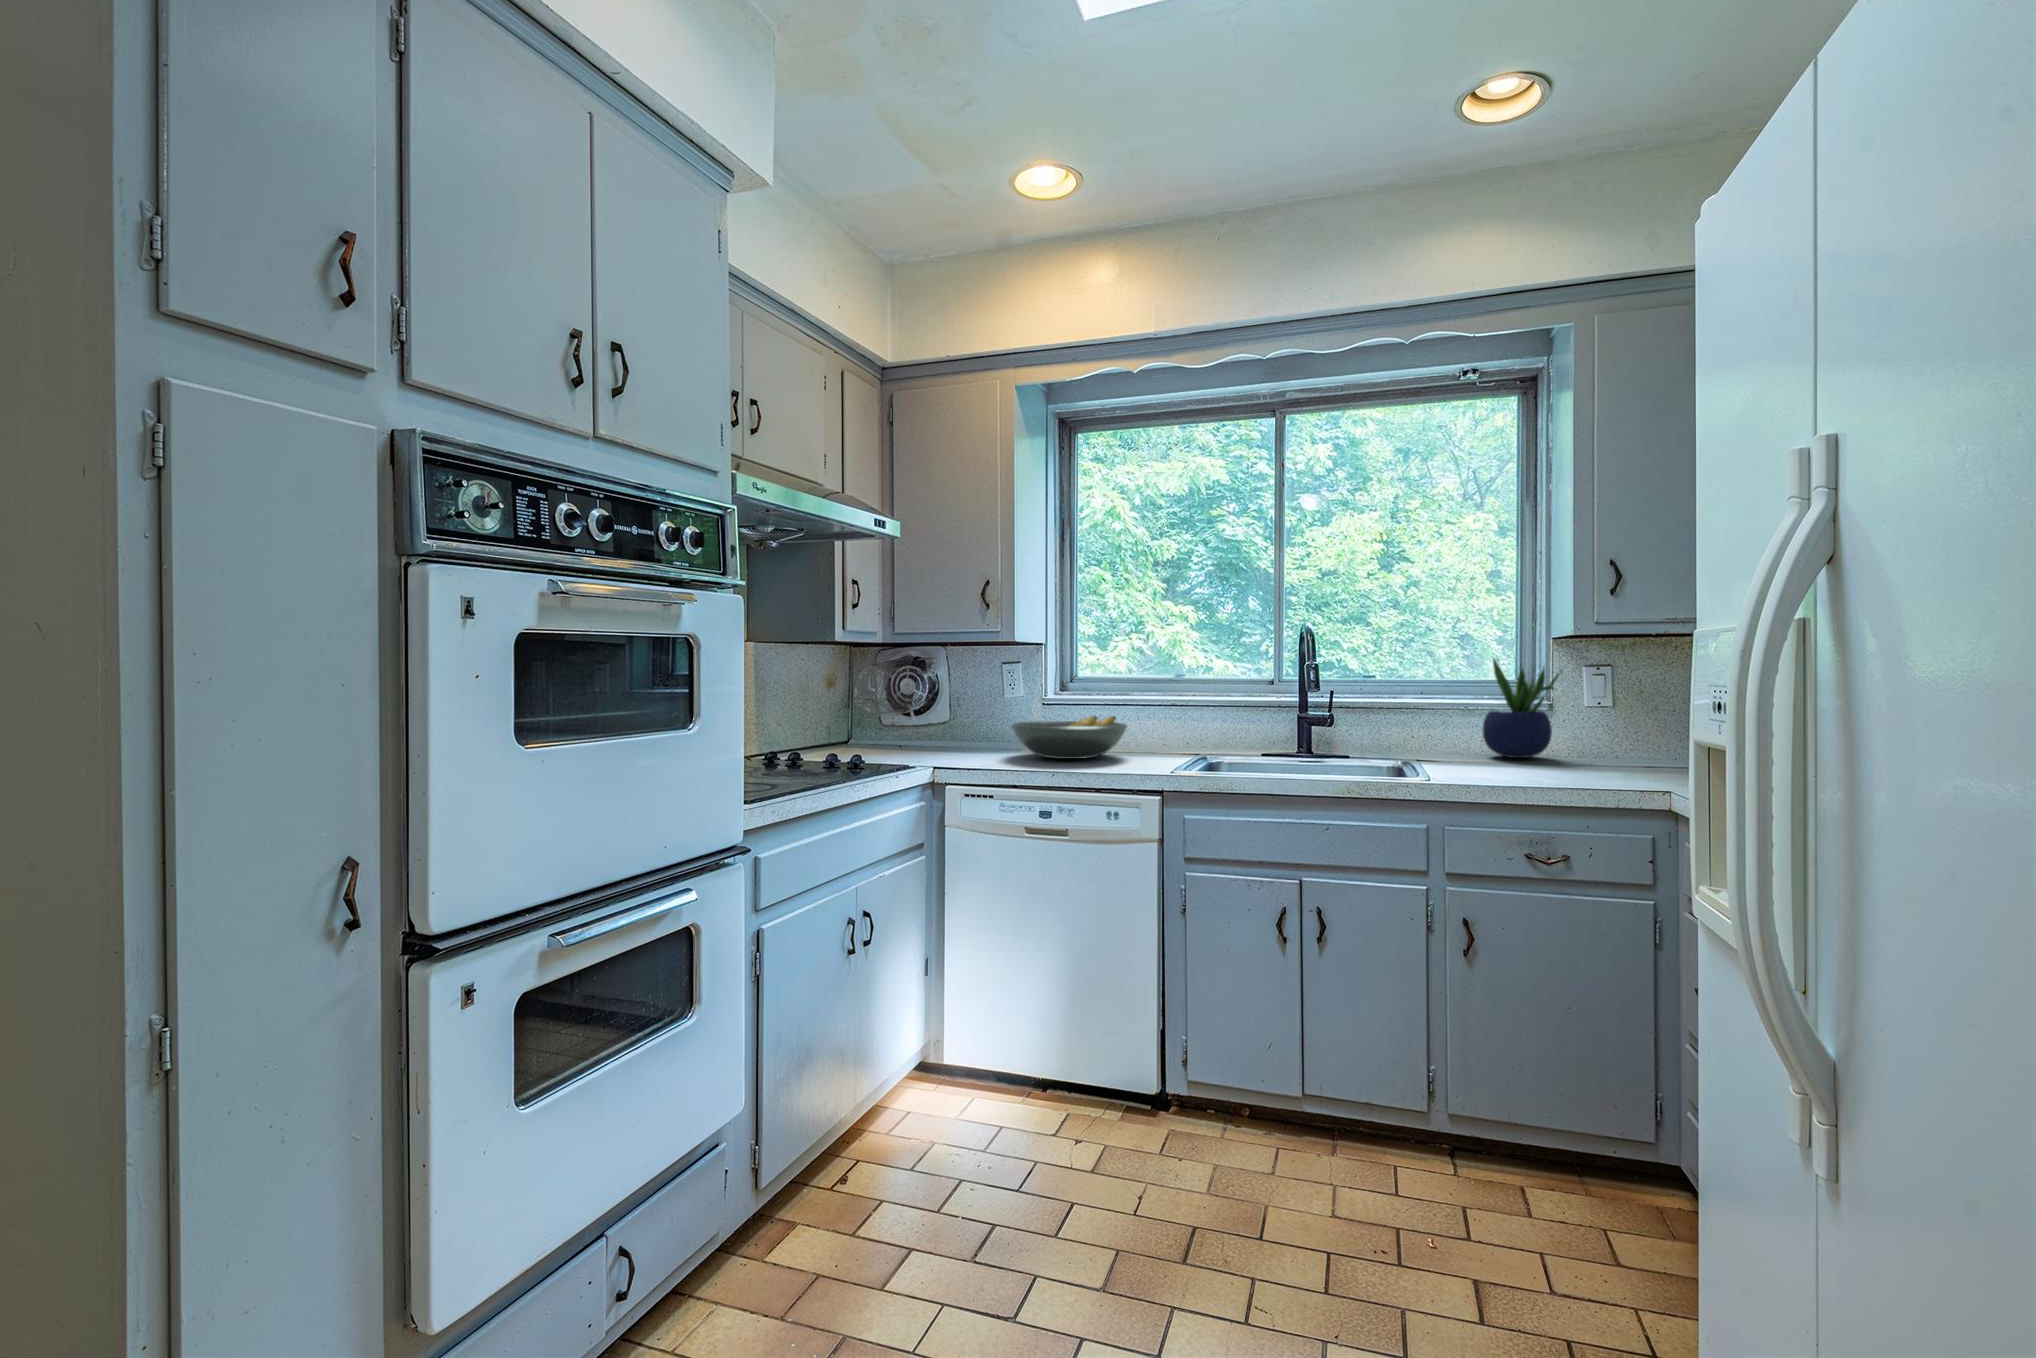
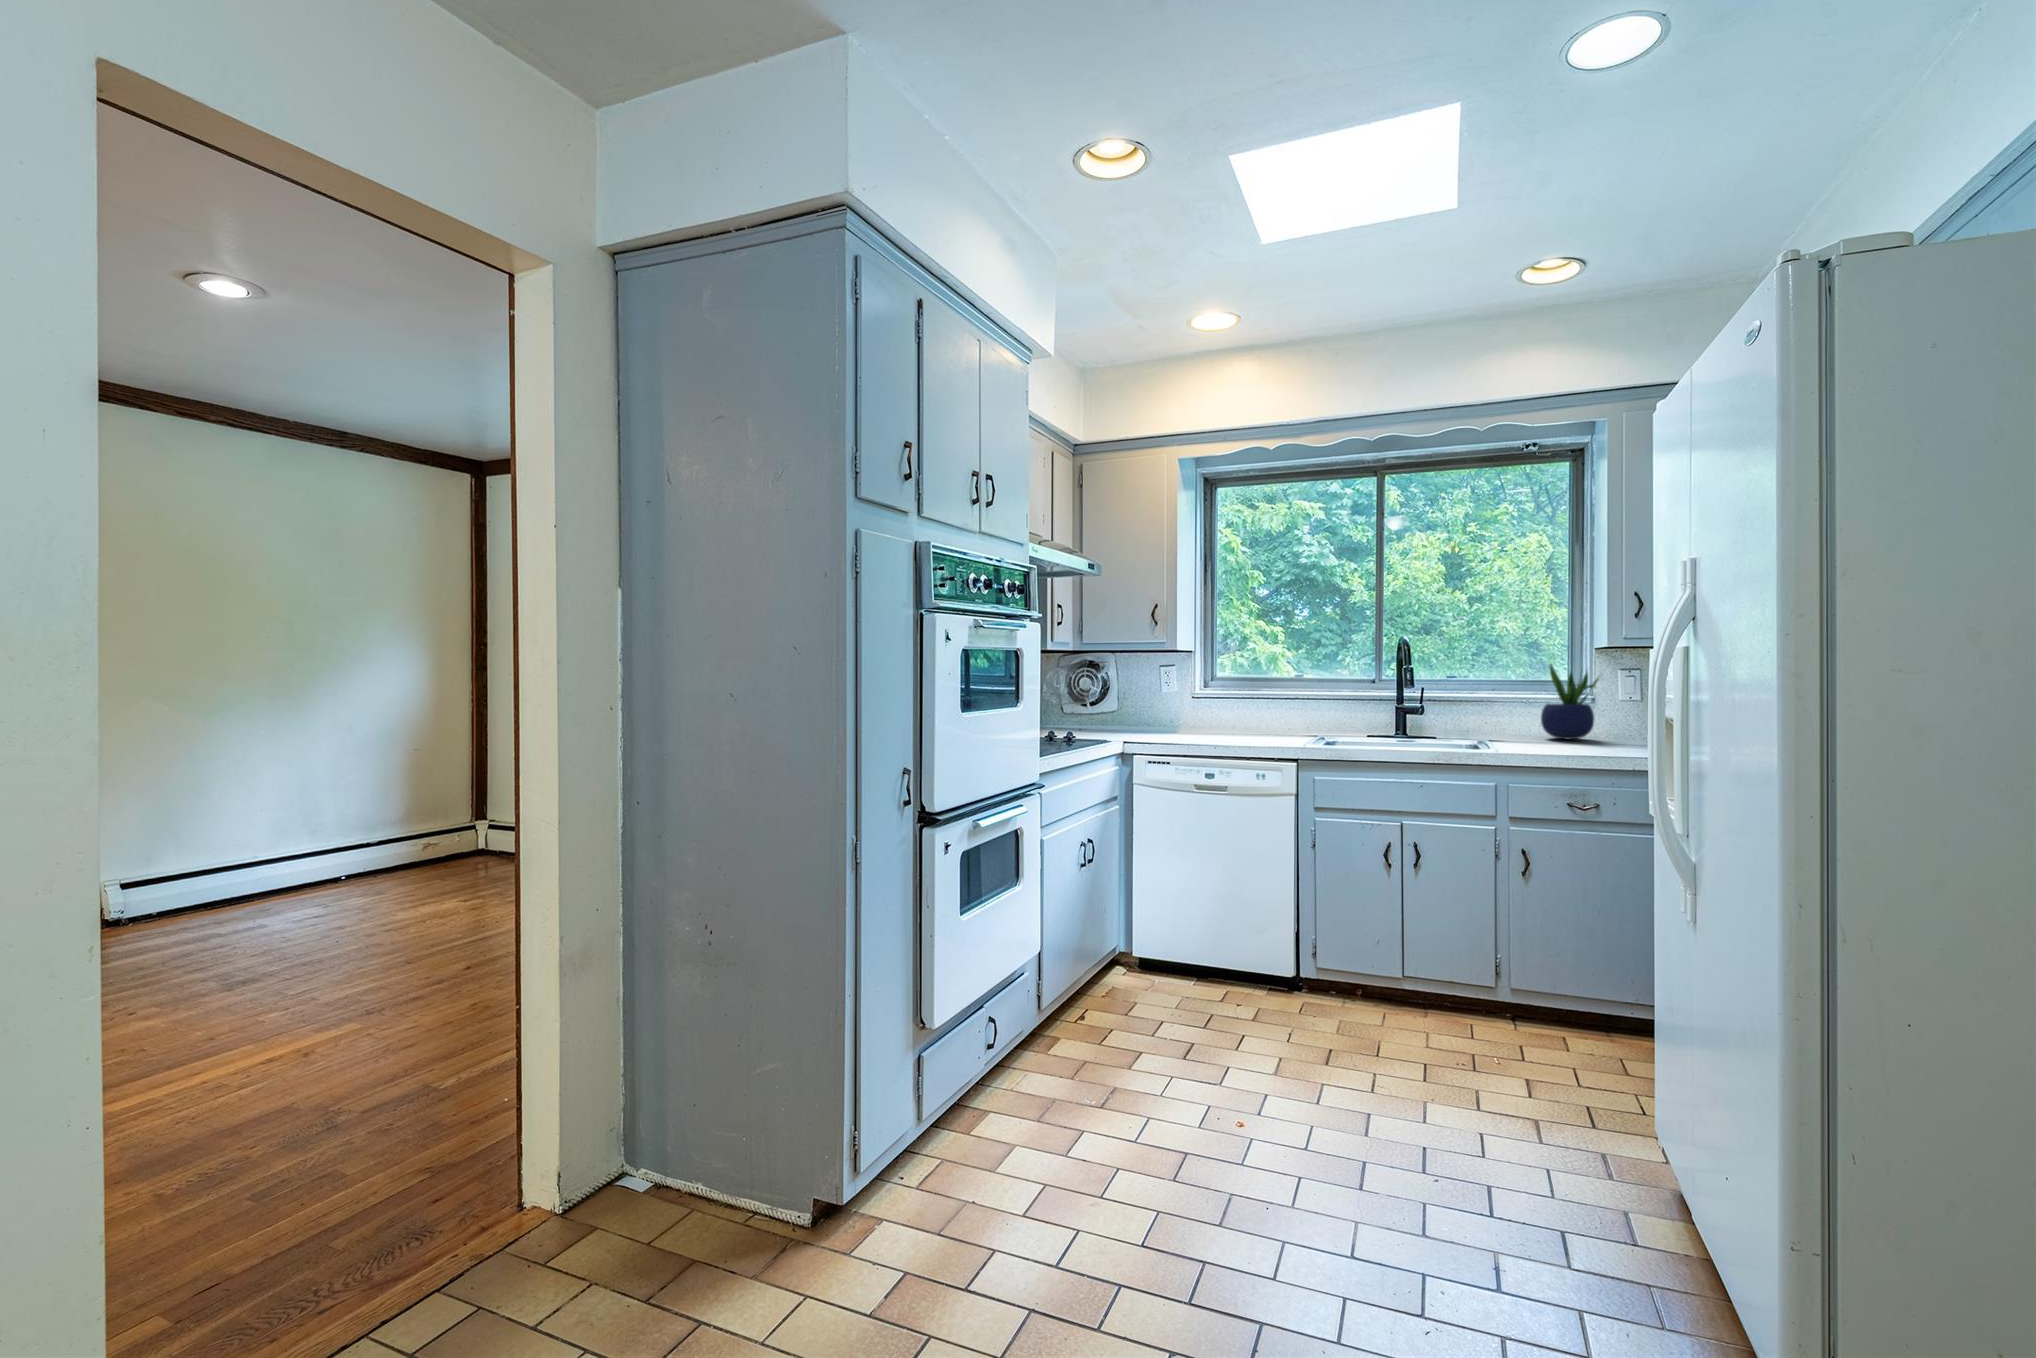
fruit bowl: present [1012,716,1127,759] -> none [1177,706,1266,738]

